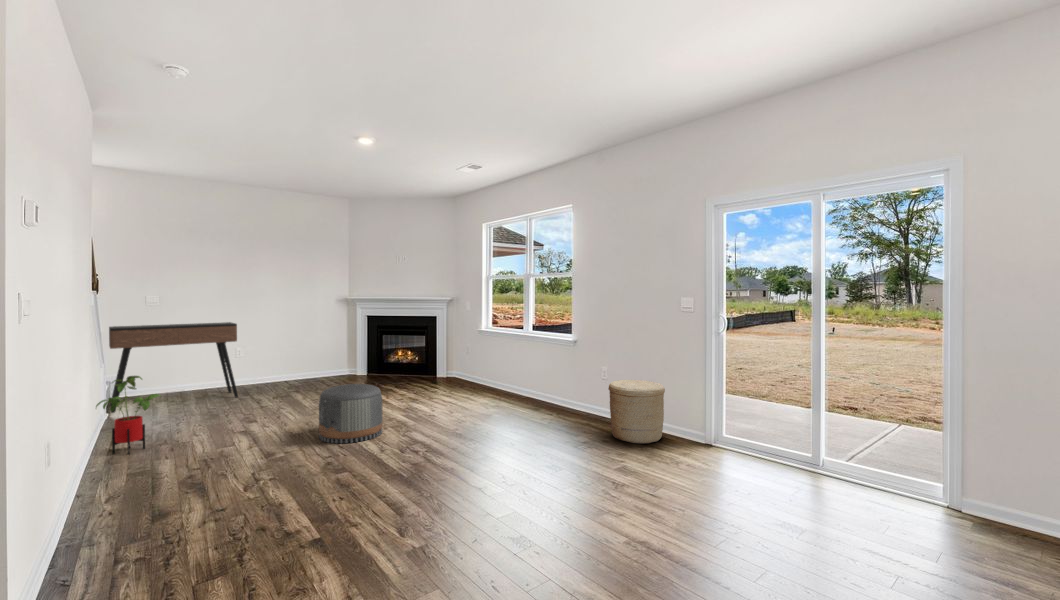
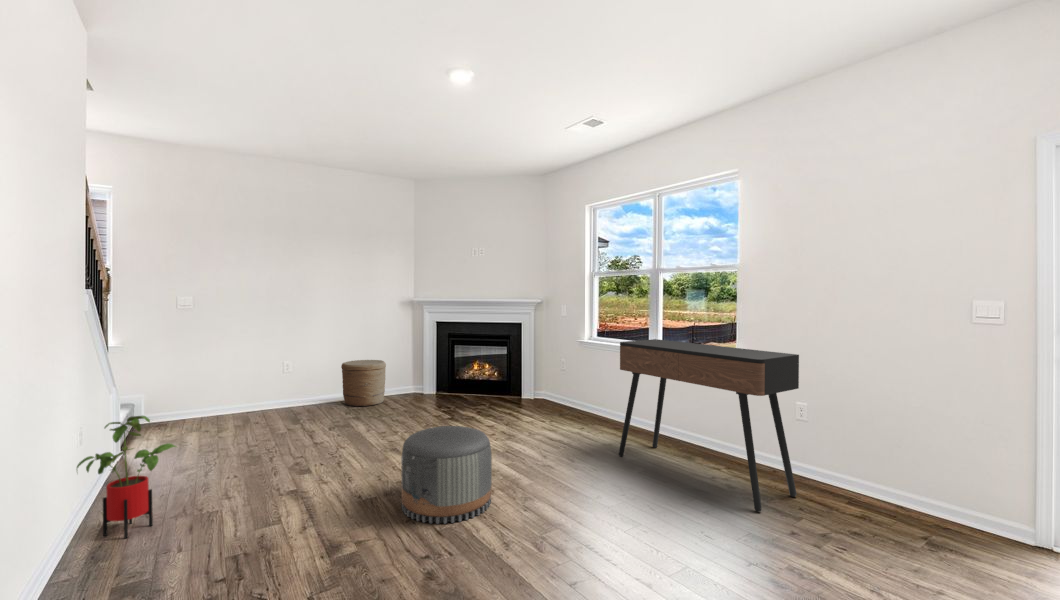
console table: present [109,322,238,413] -> present [619,339,799,512]
woven basket: present [608,380,665,443] -> present [341,360,386,407]

